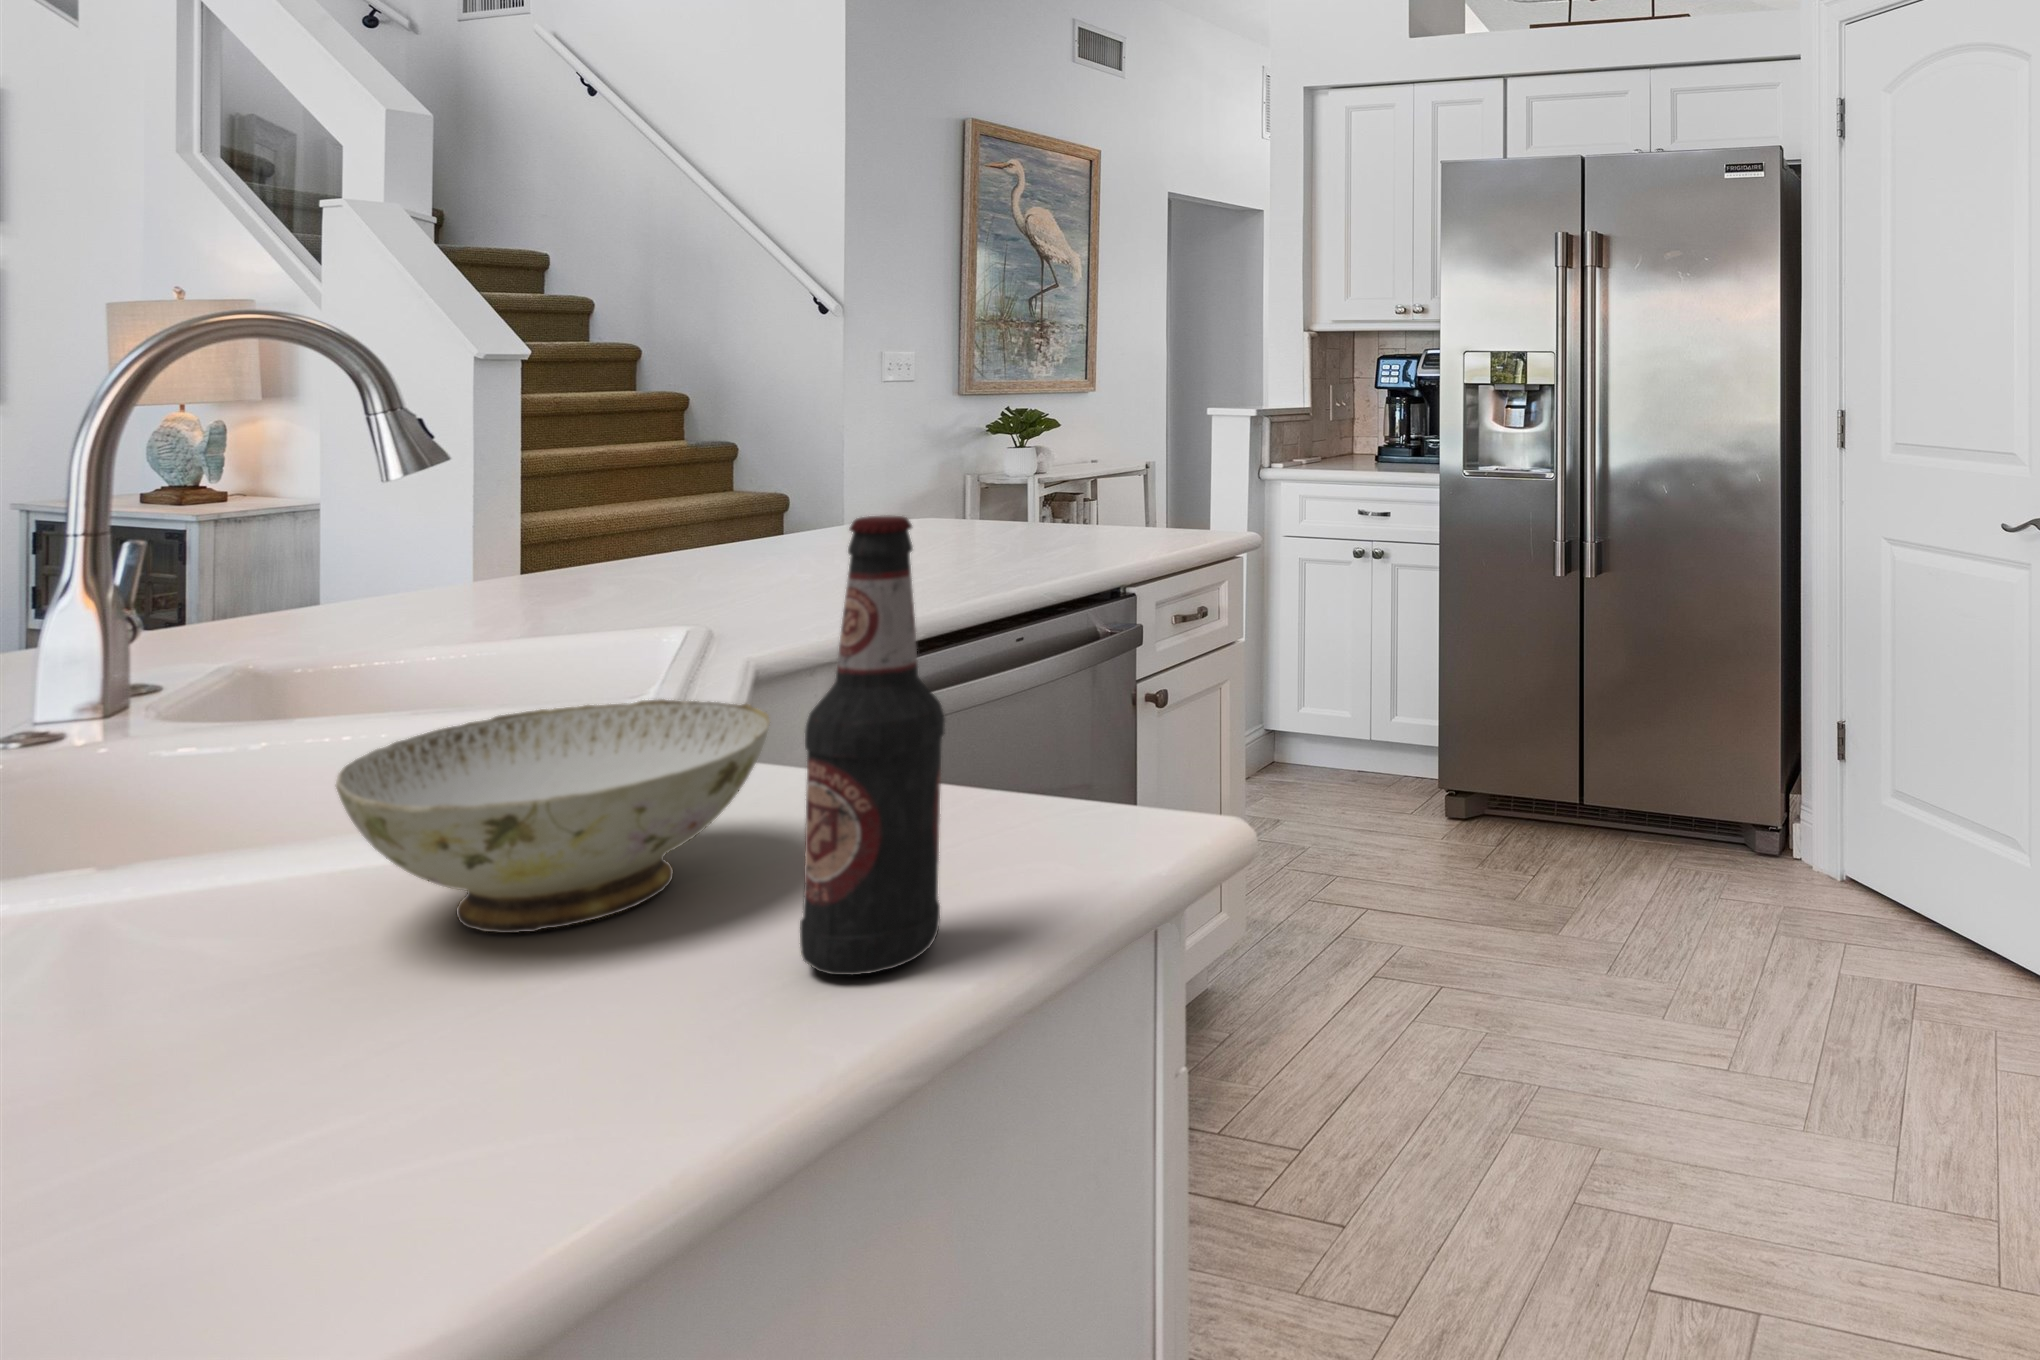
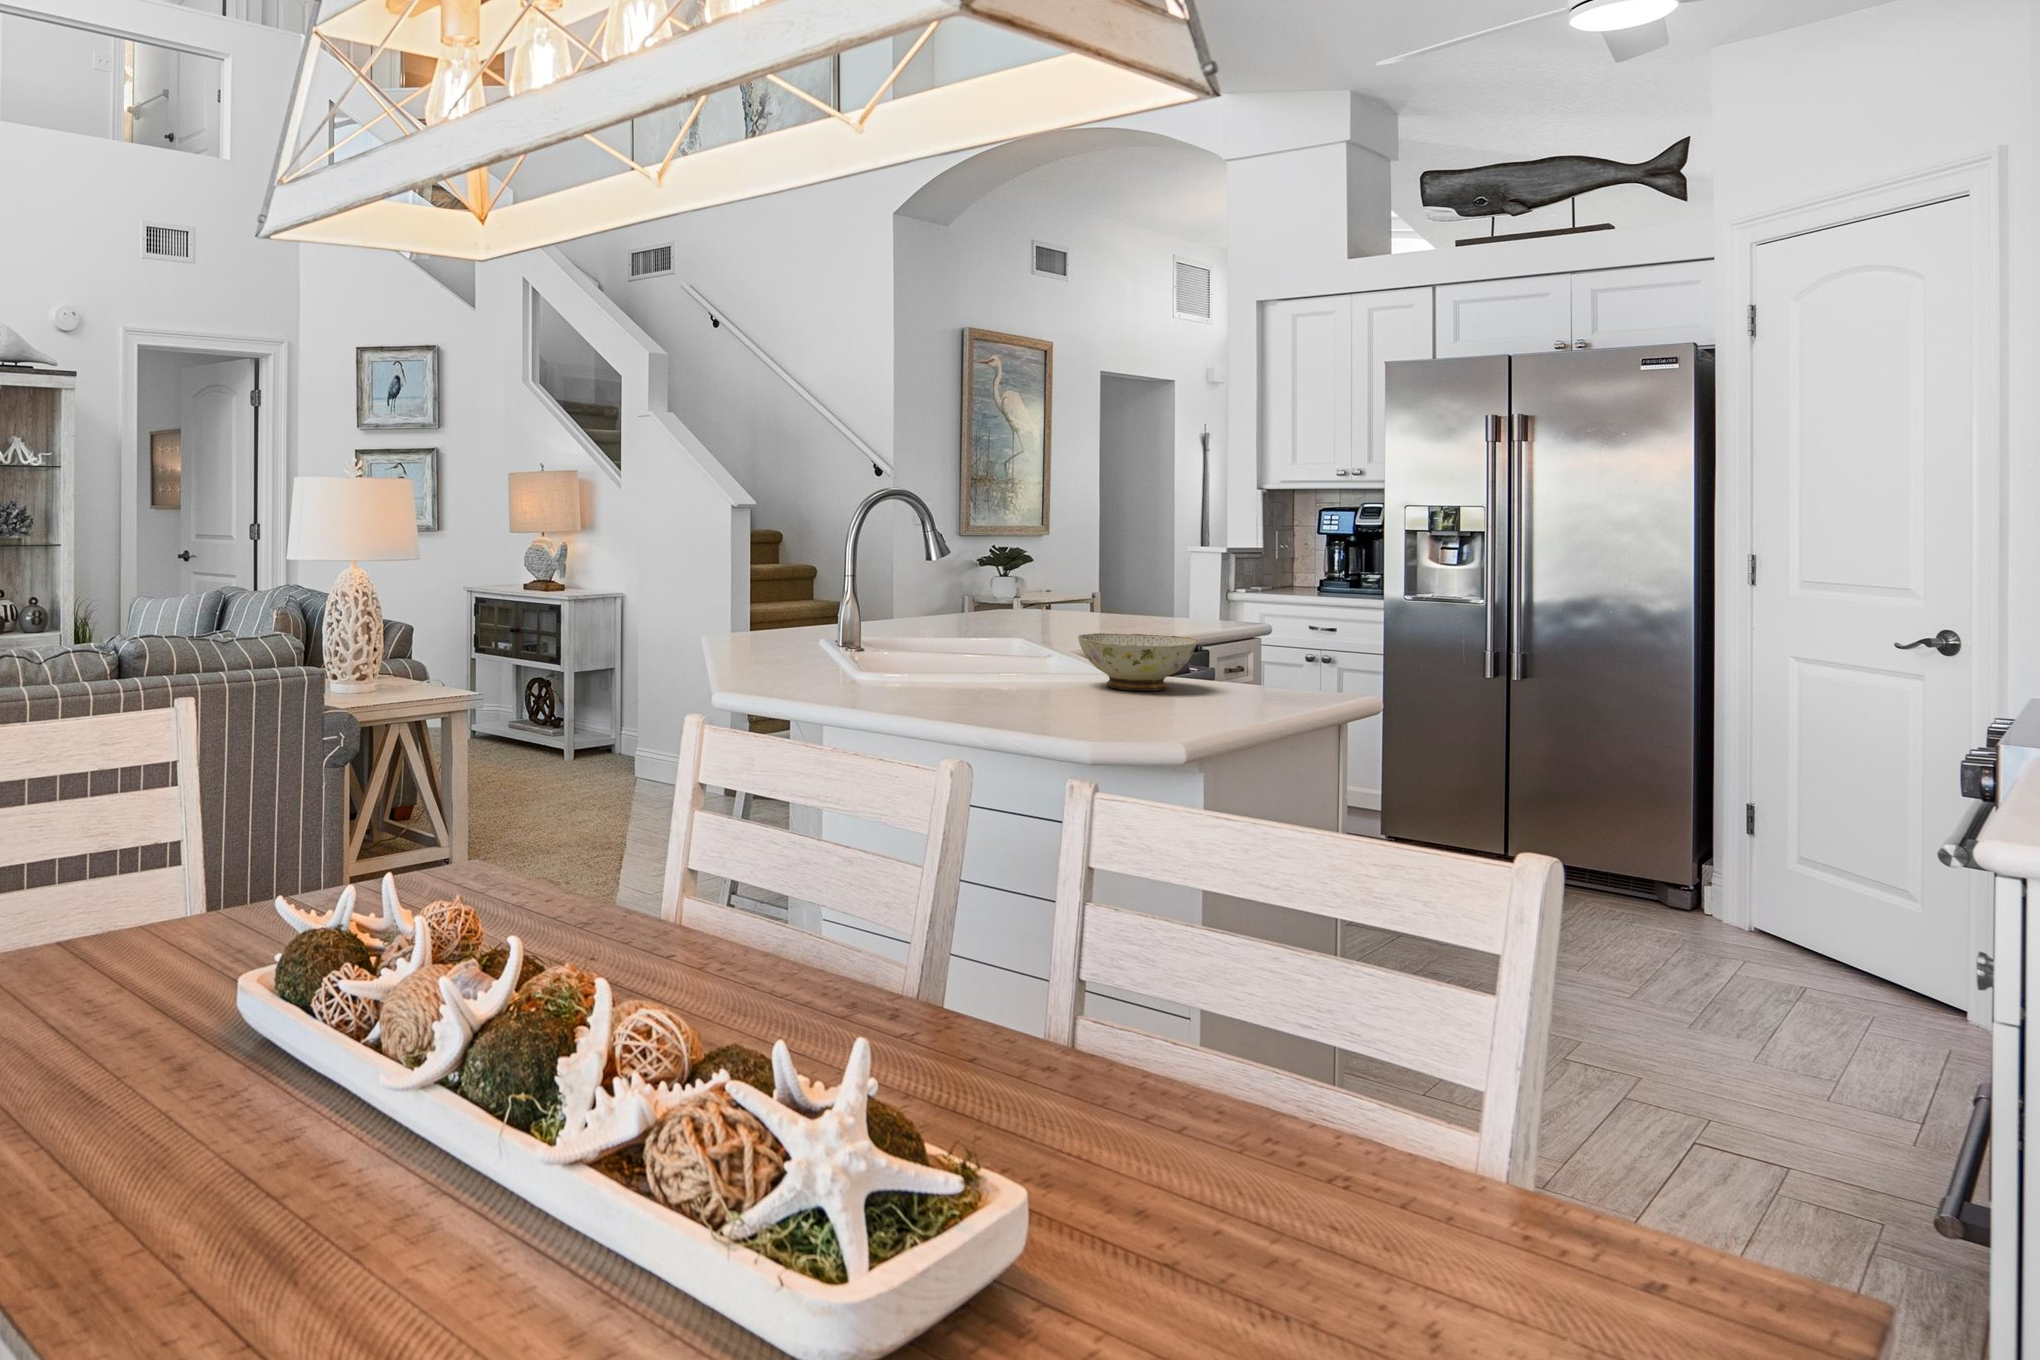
bottle: present [800,516,945,975] -> none [1238,566,1281,702]

